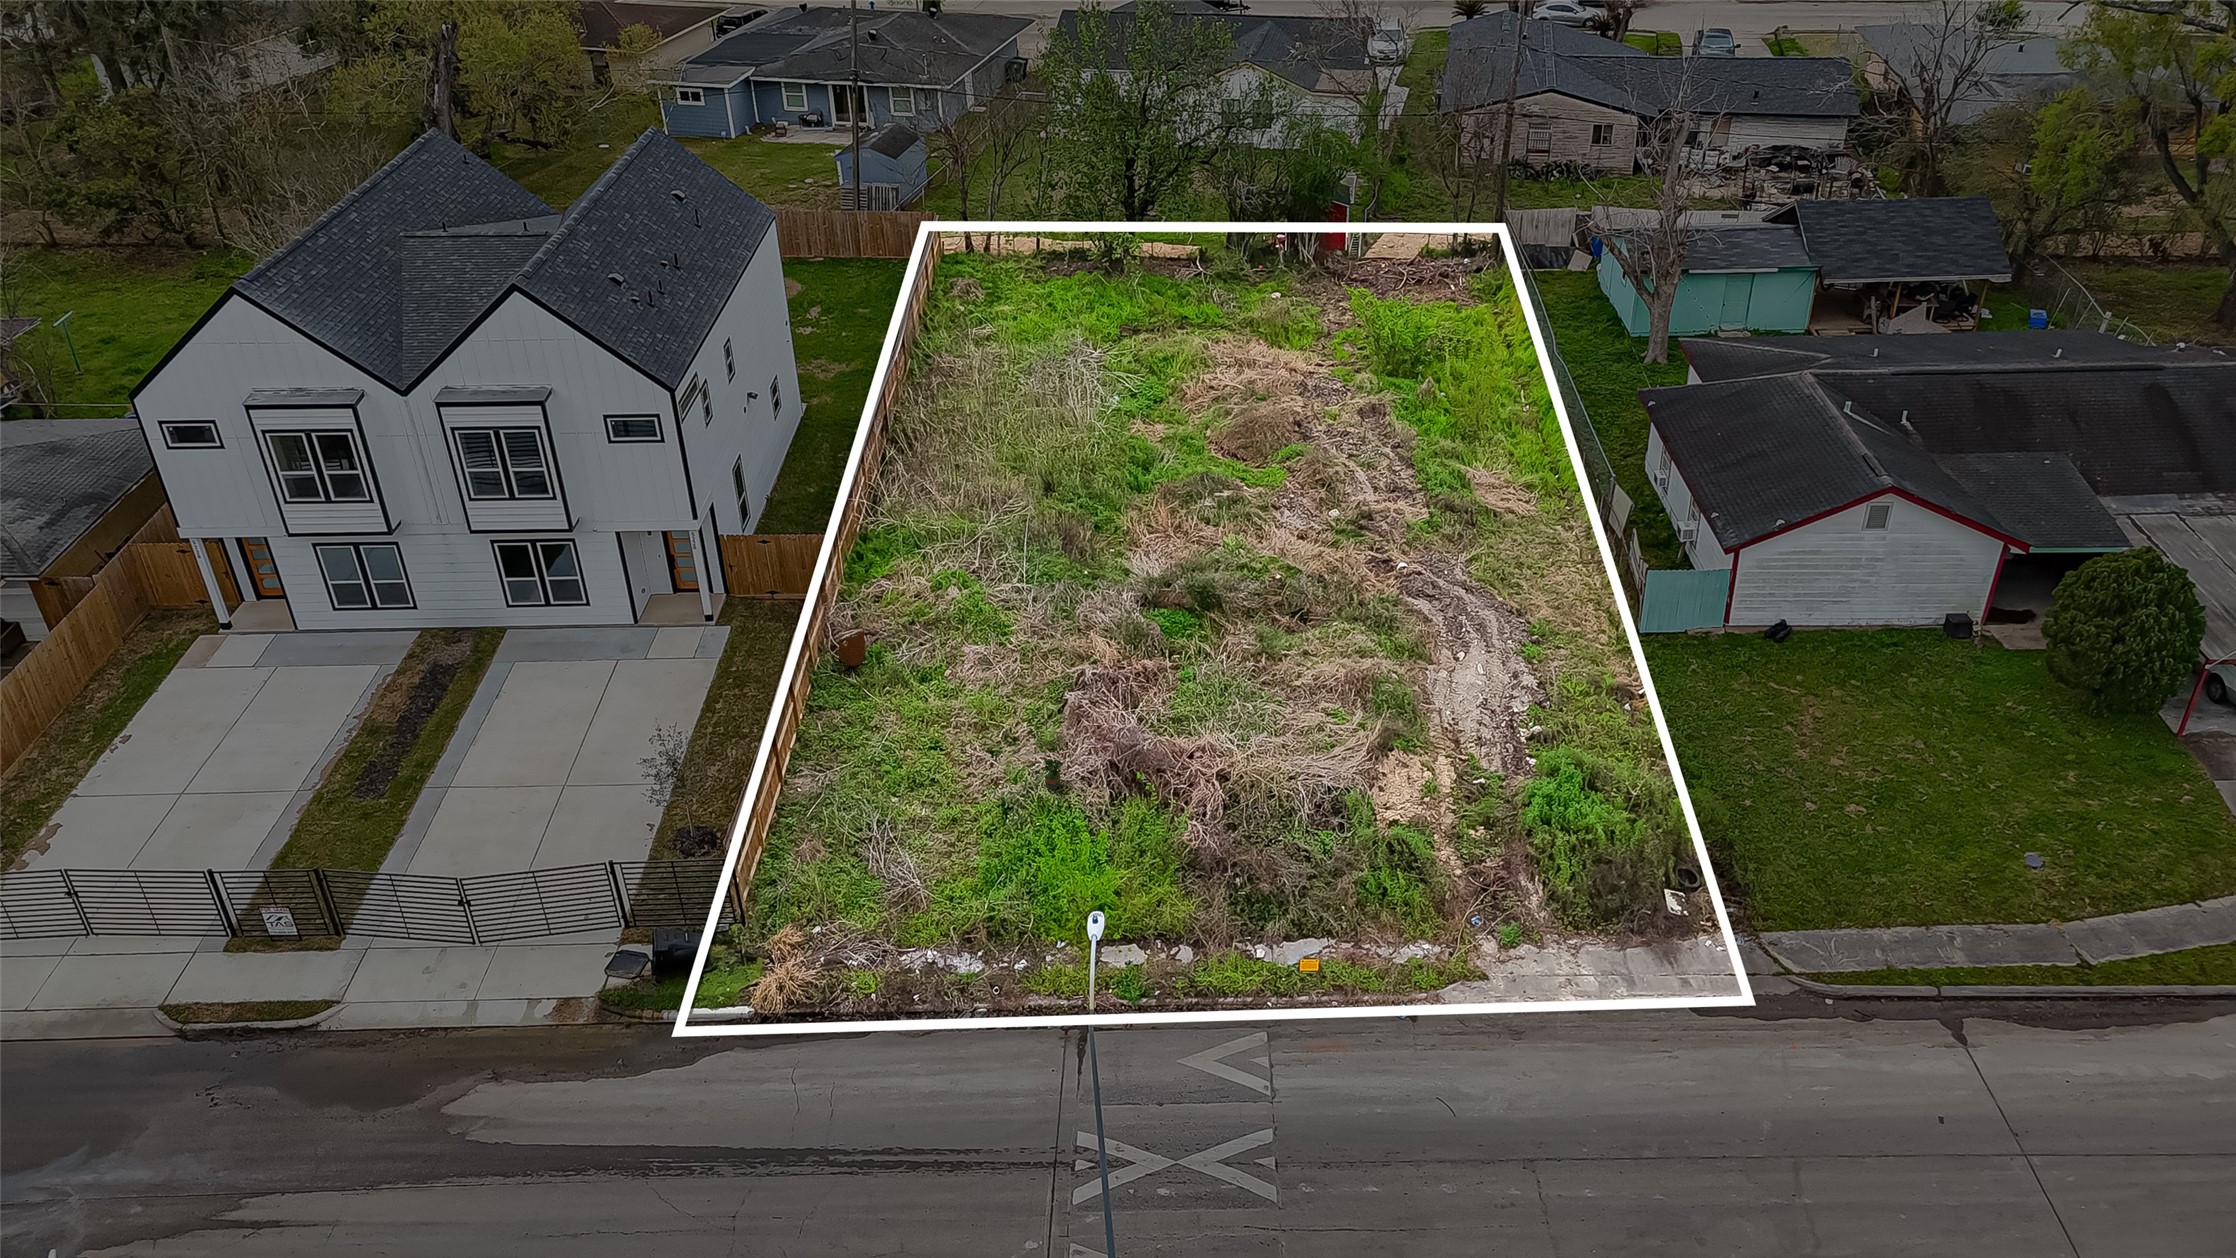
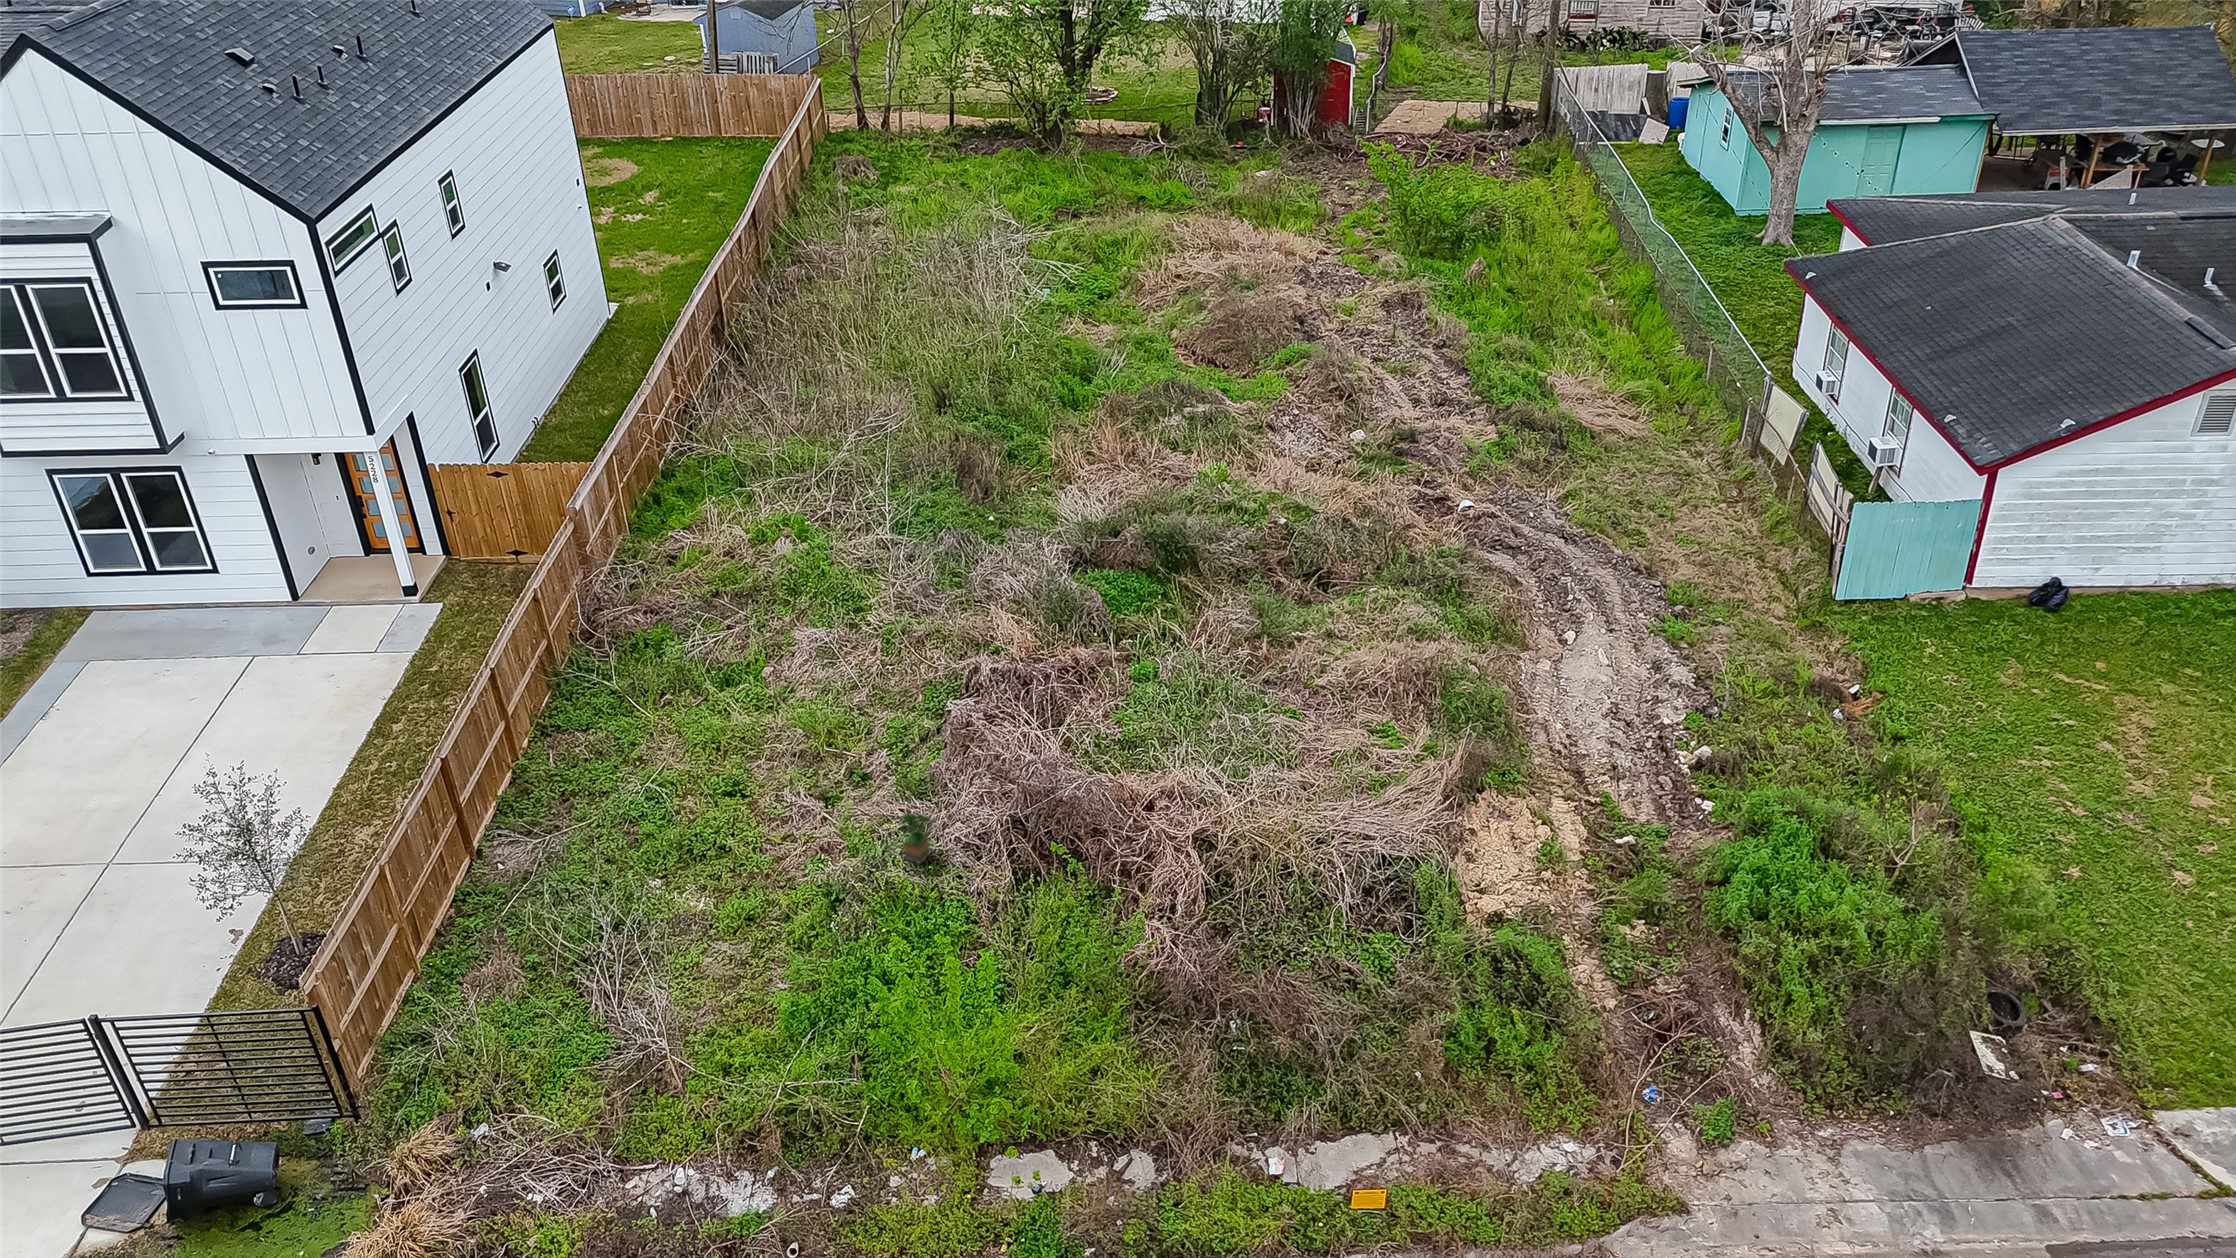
lounge chair: present [839,631,866,675] -> none [568,603,633,676]

